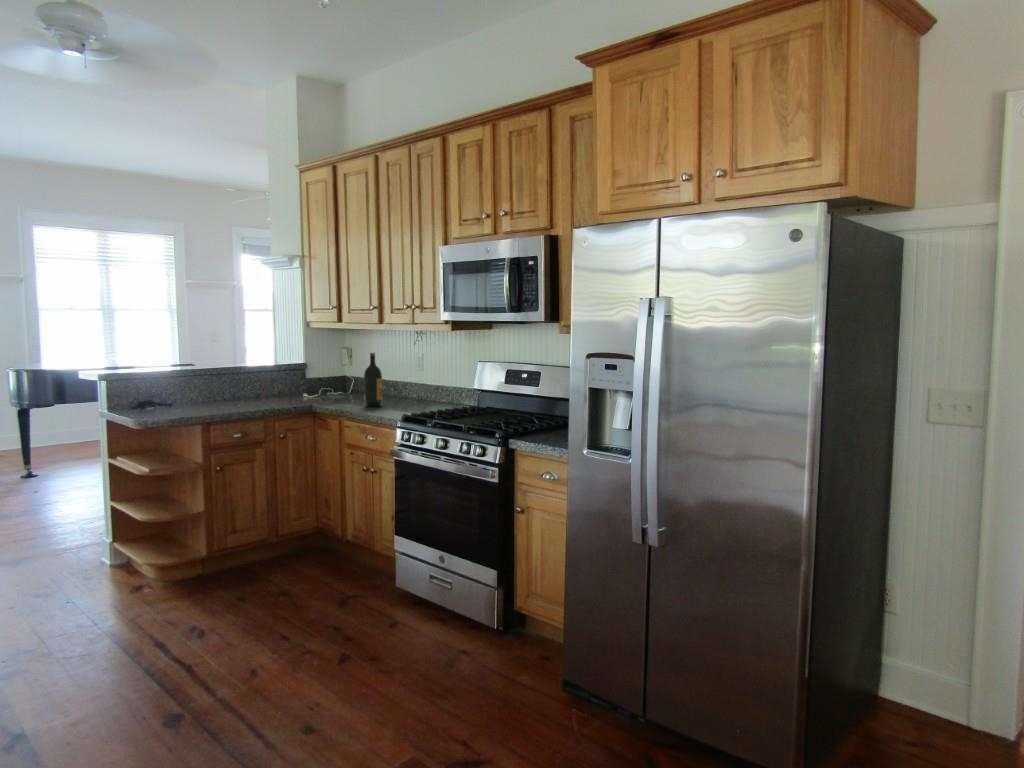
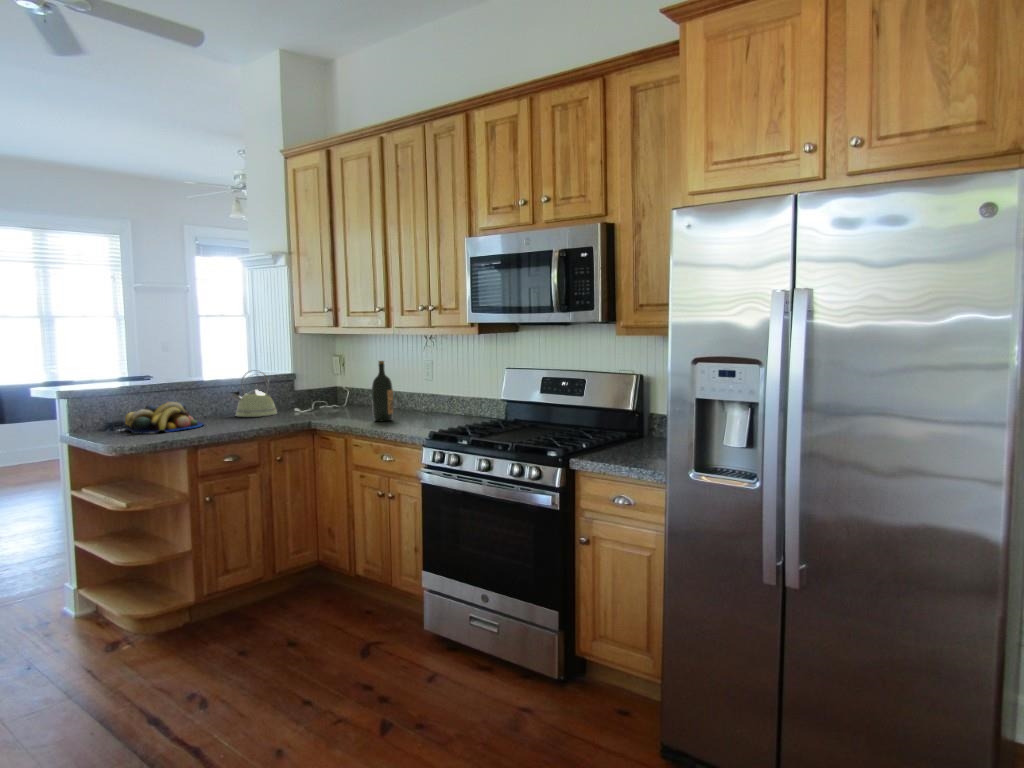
kettle: none [247,359,288,400] -> present [231,370,277,417]
fruit bowl: none [154,384,221,411] -> present [125,401,203,434]

